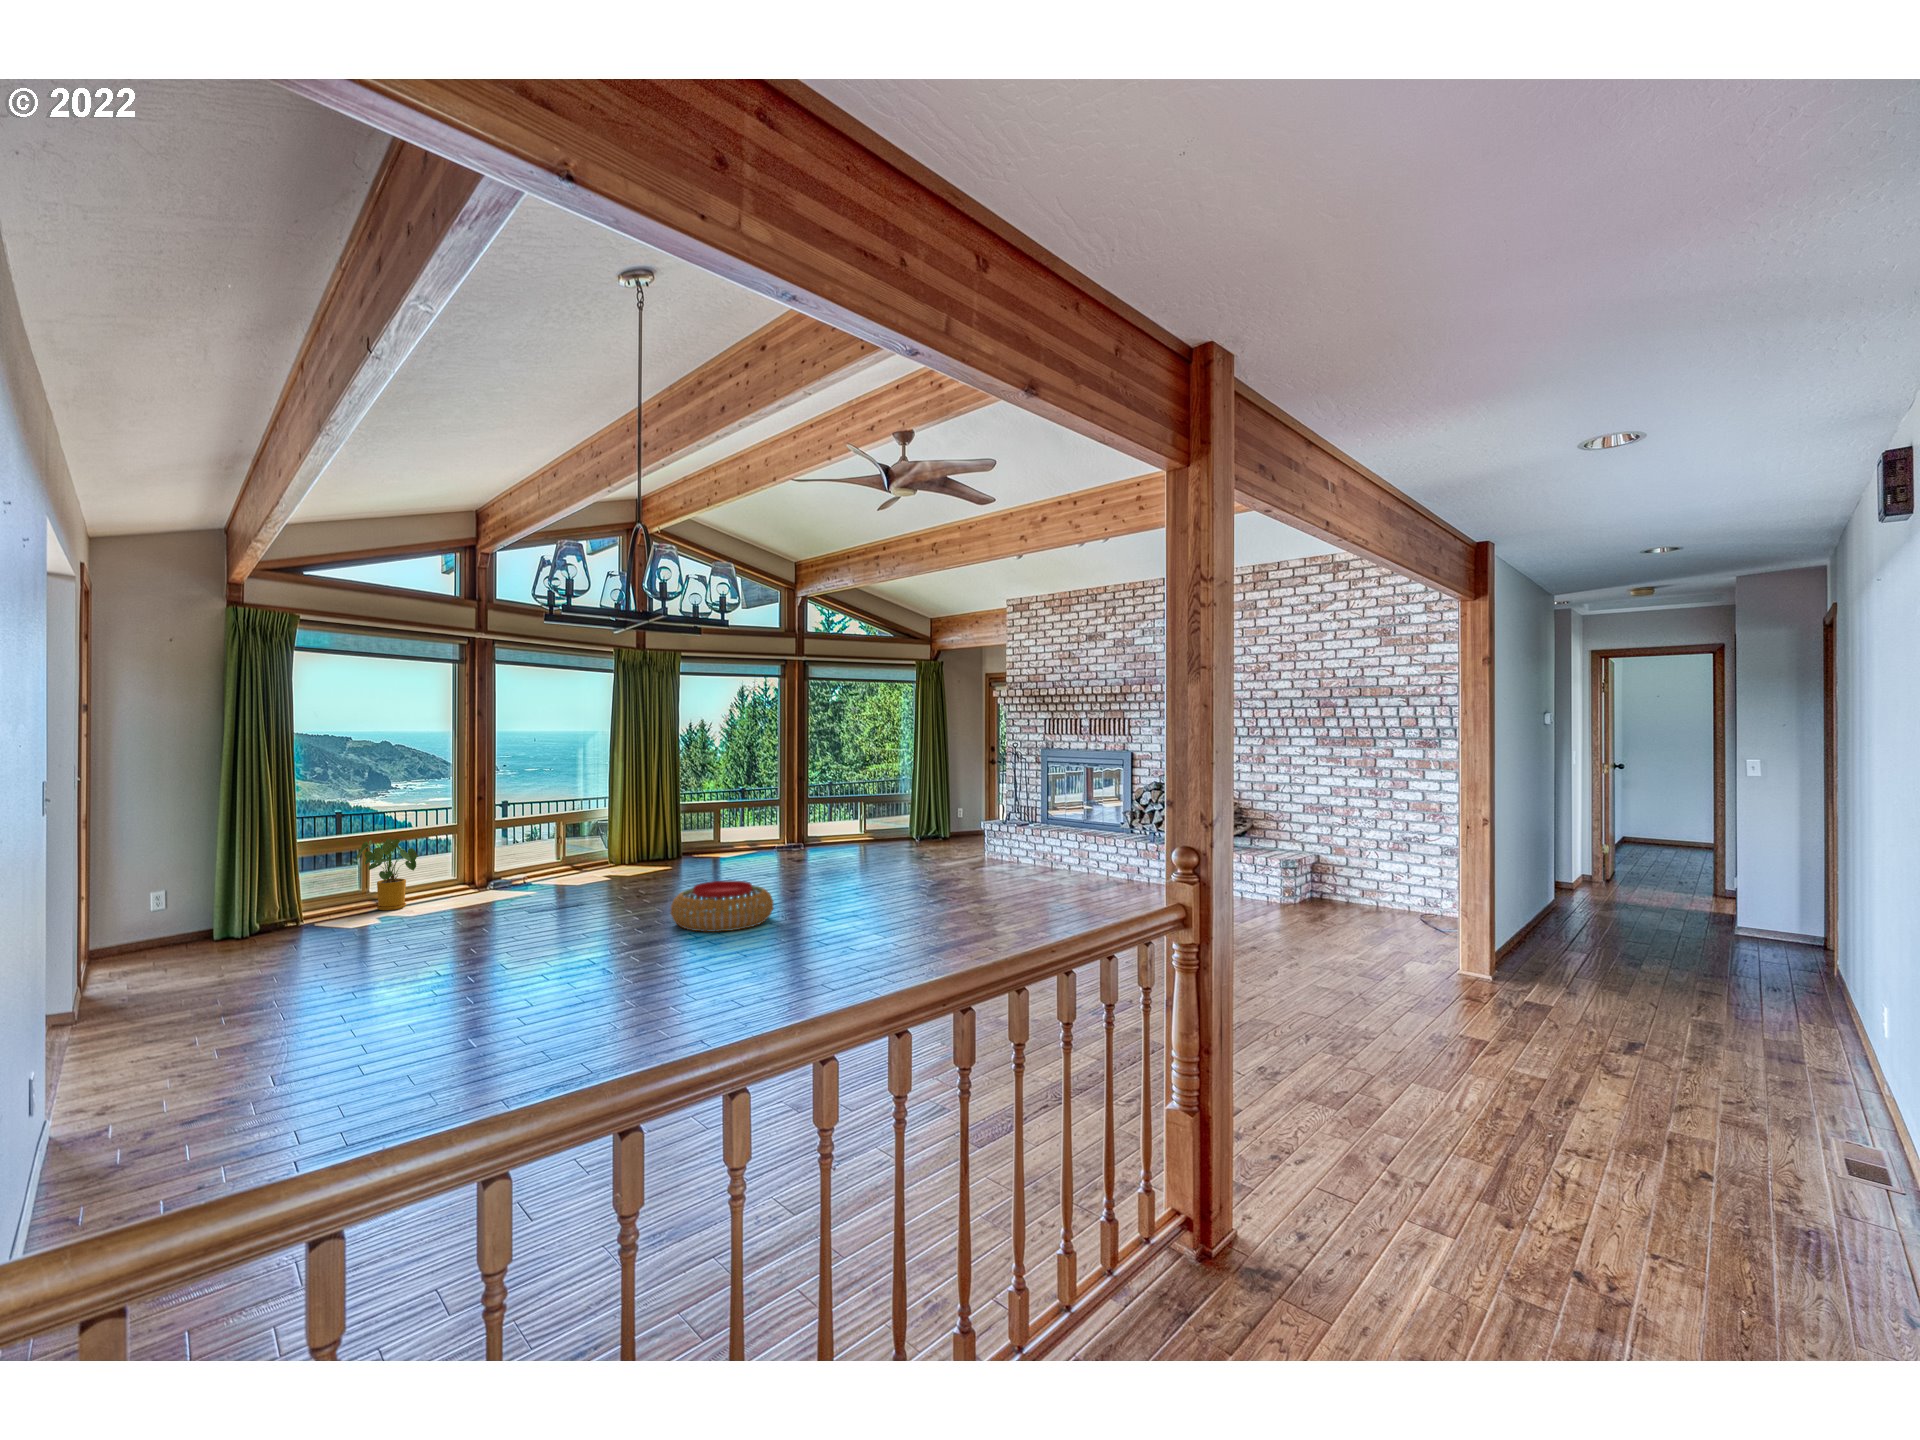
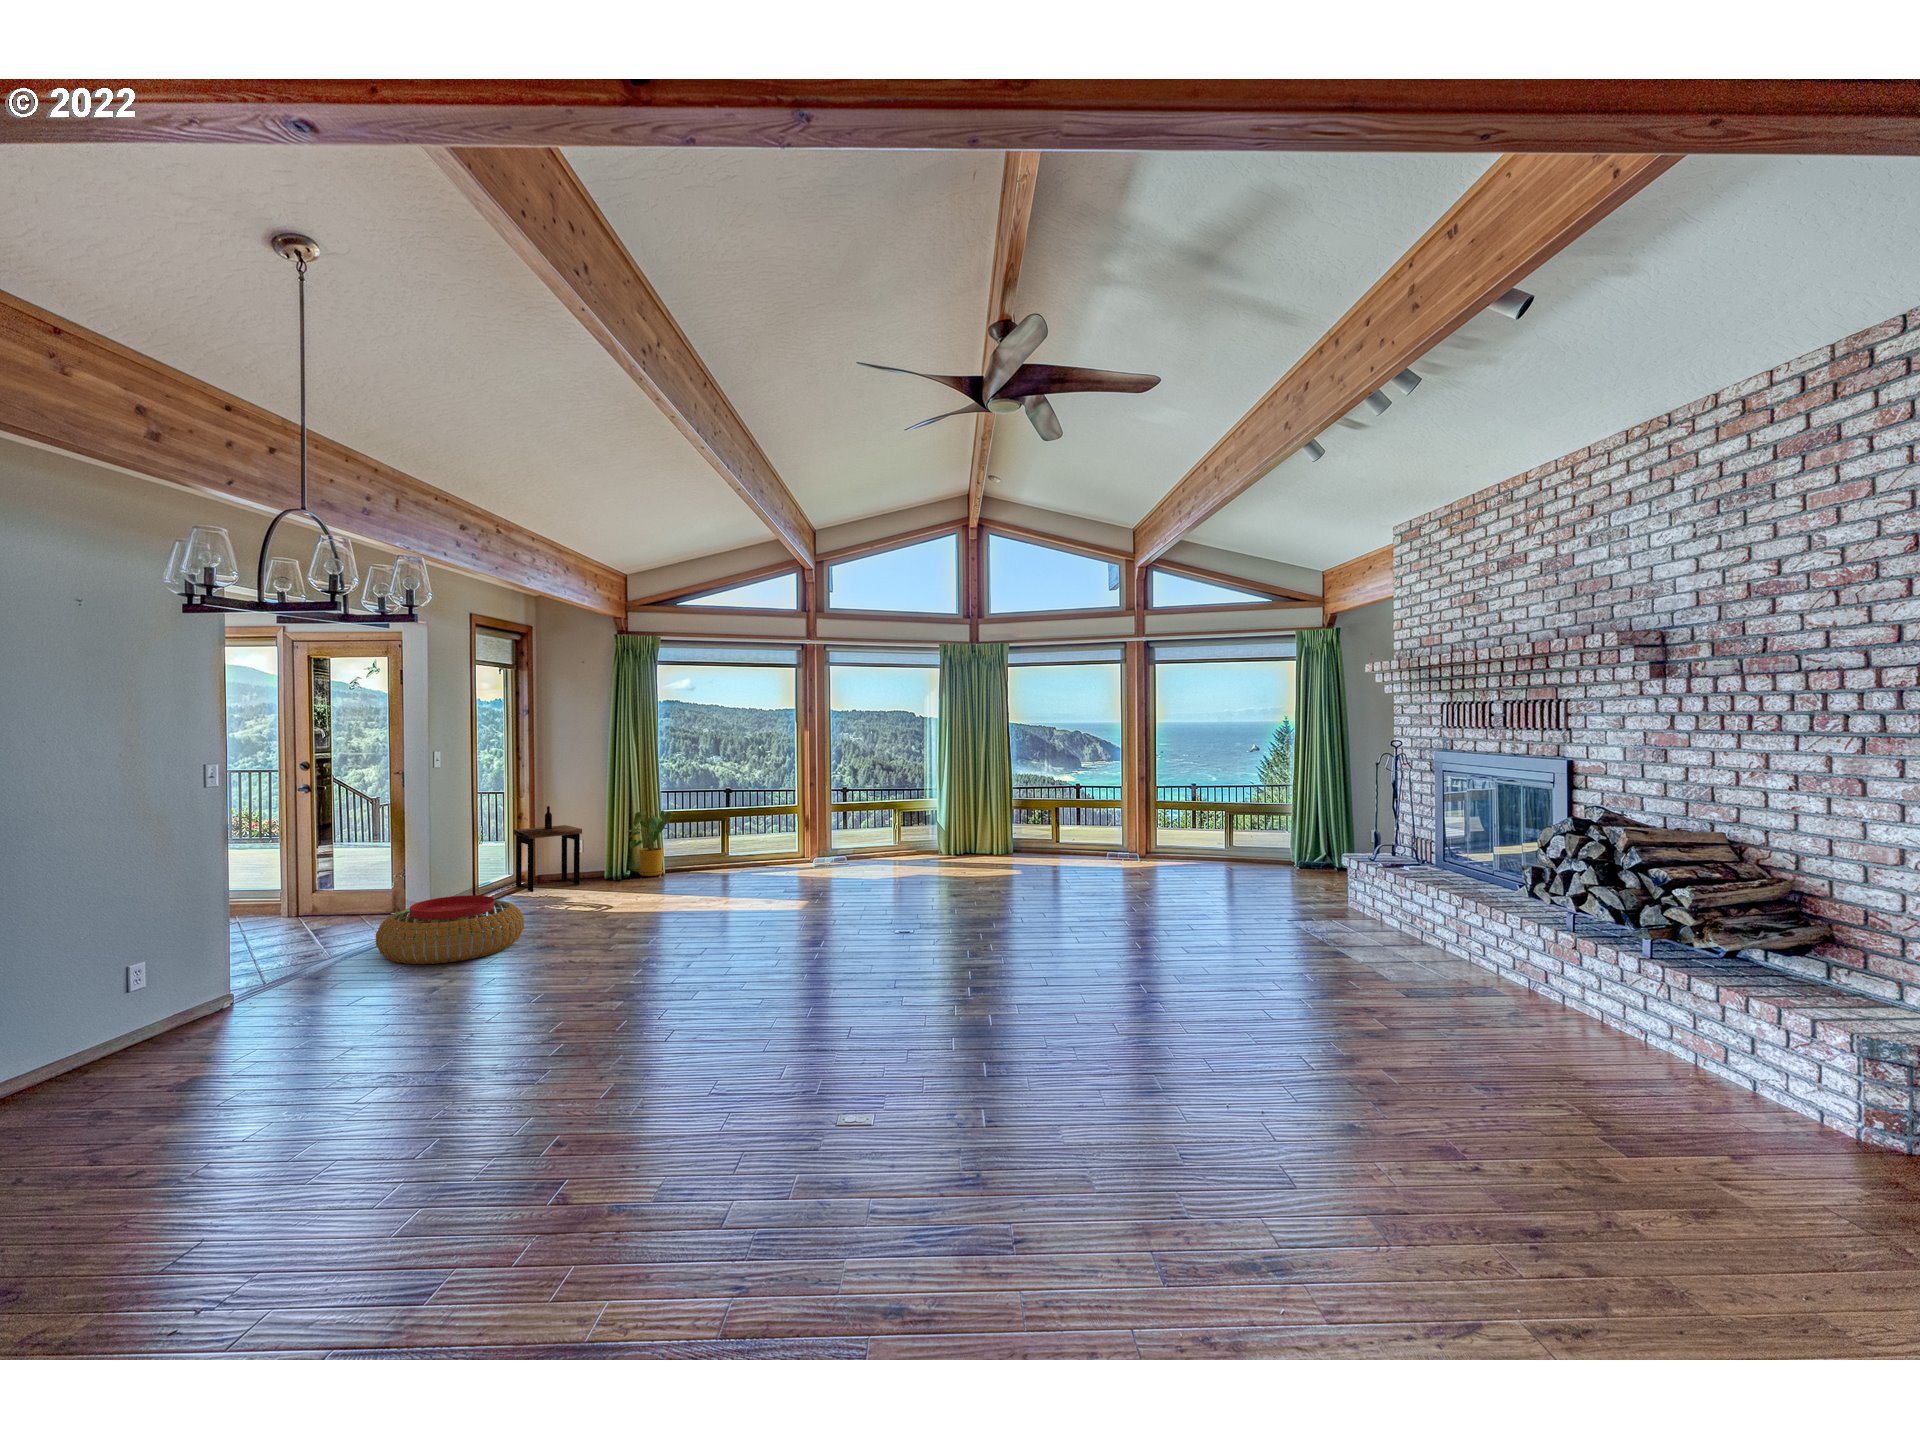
side table: none [246,841,338,940] -> present [513,806,582,892]
pouf: present [670,881,774,932] -> present [376,895,524,964]

